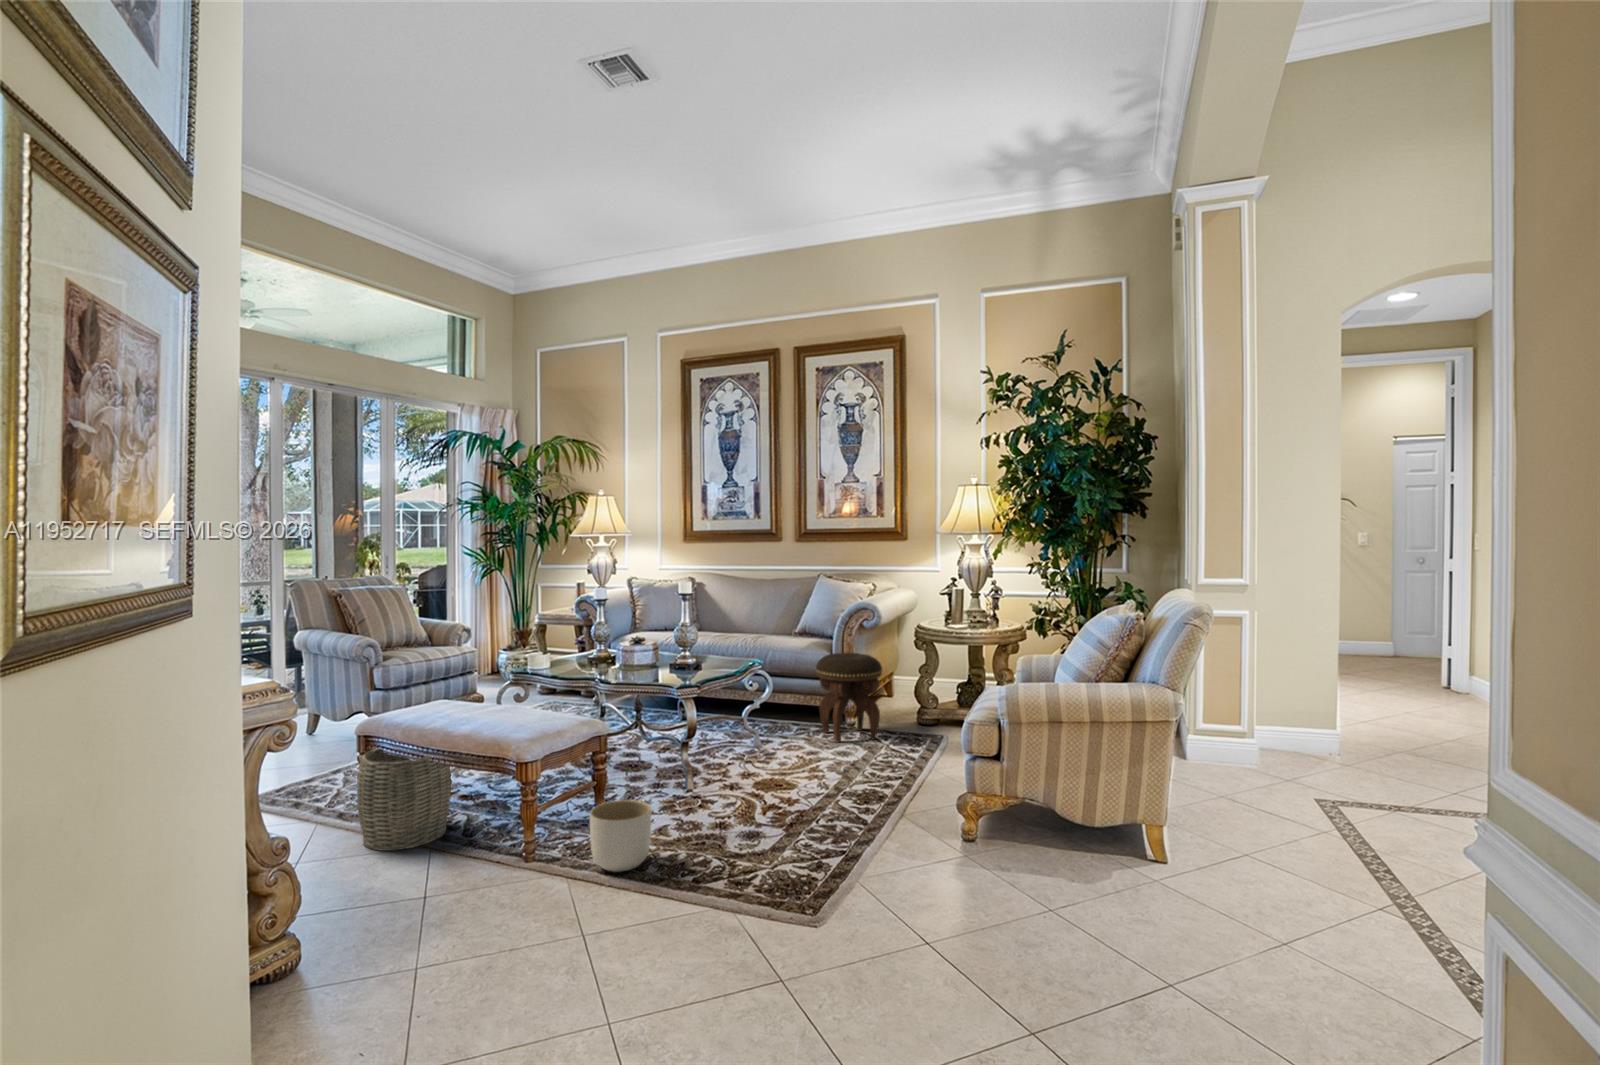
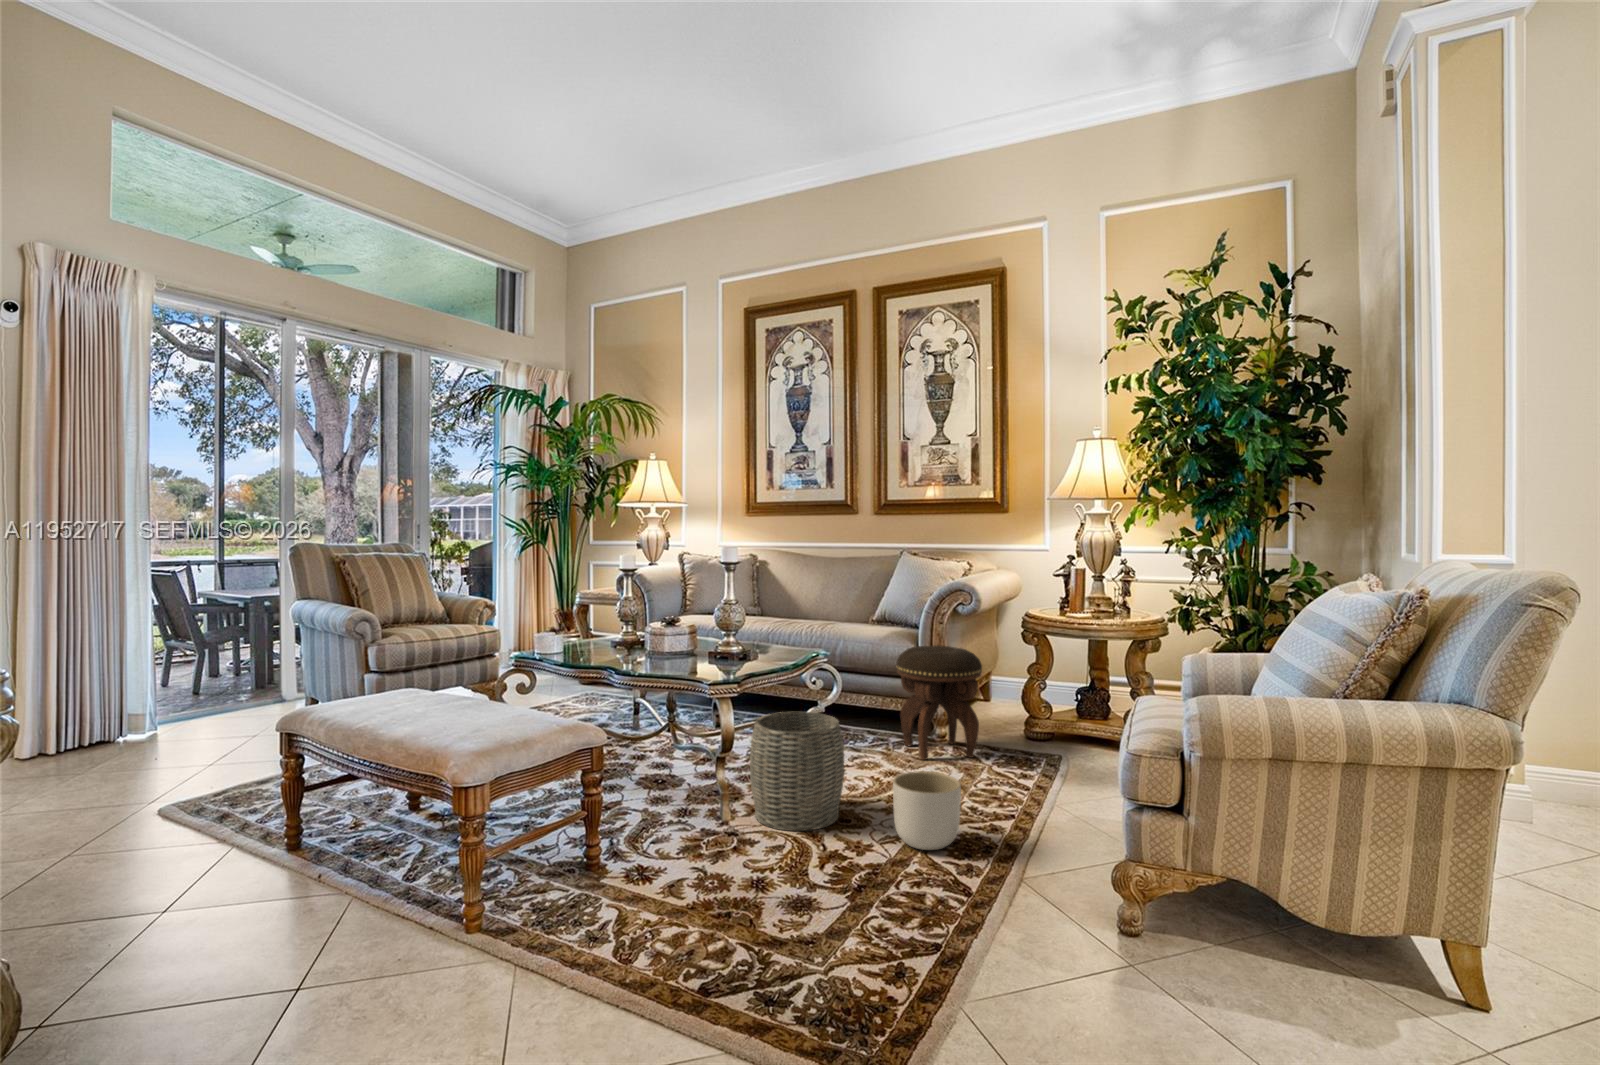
woven basket: present [357,748,451,851] -> present [750,712,844,831]
planter: present [590,800,651,872] -> present [893,771,961,850]

